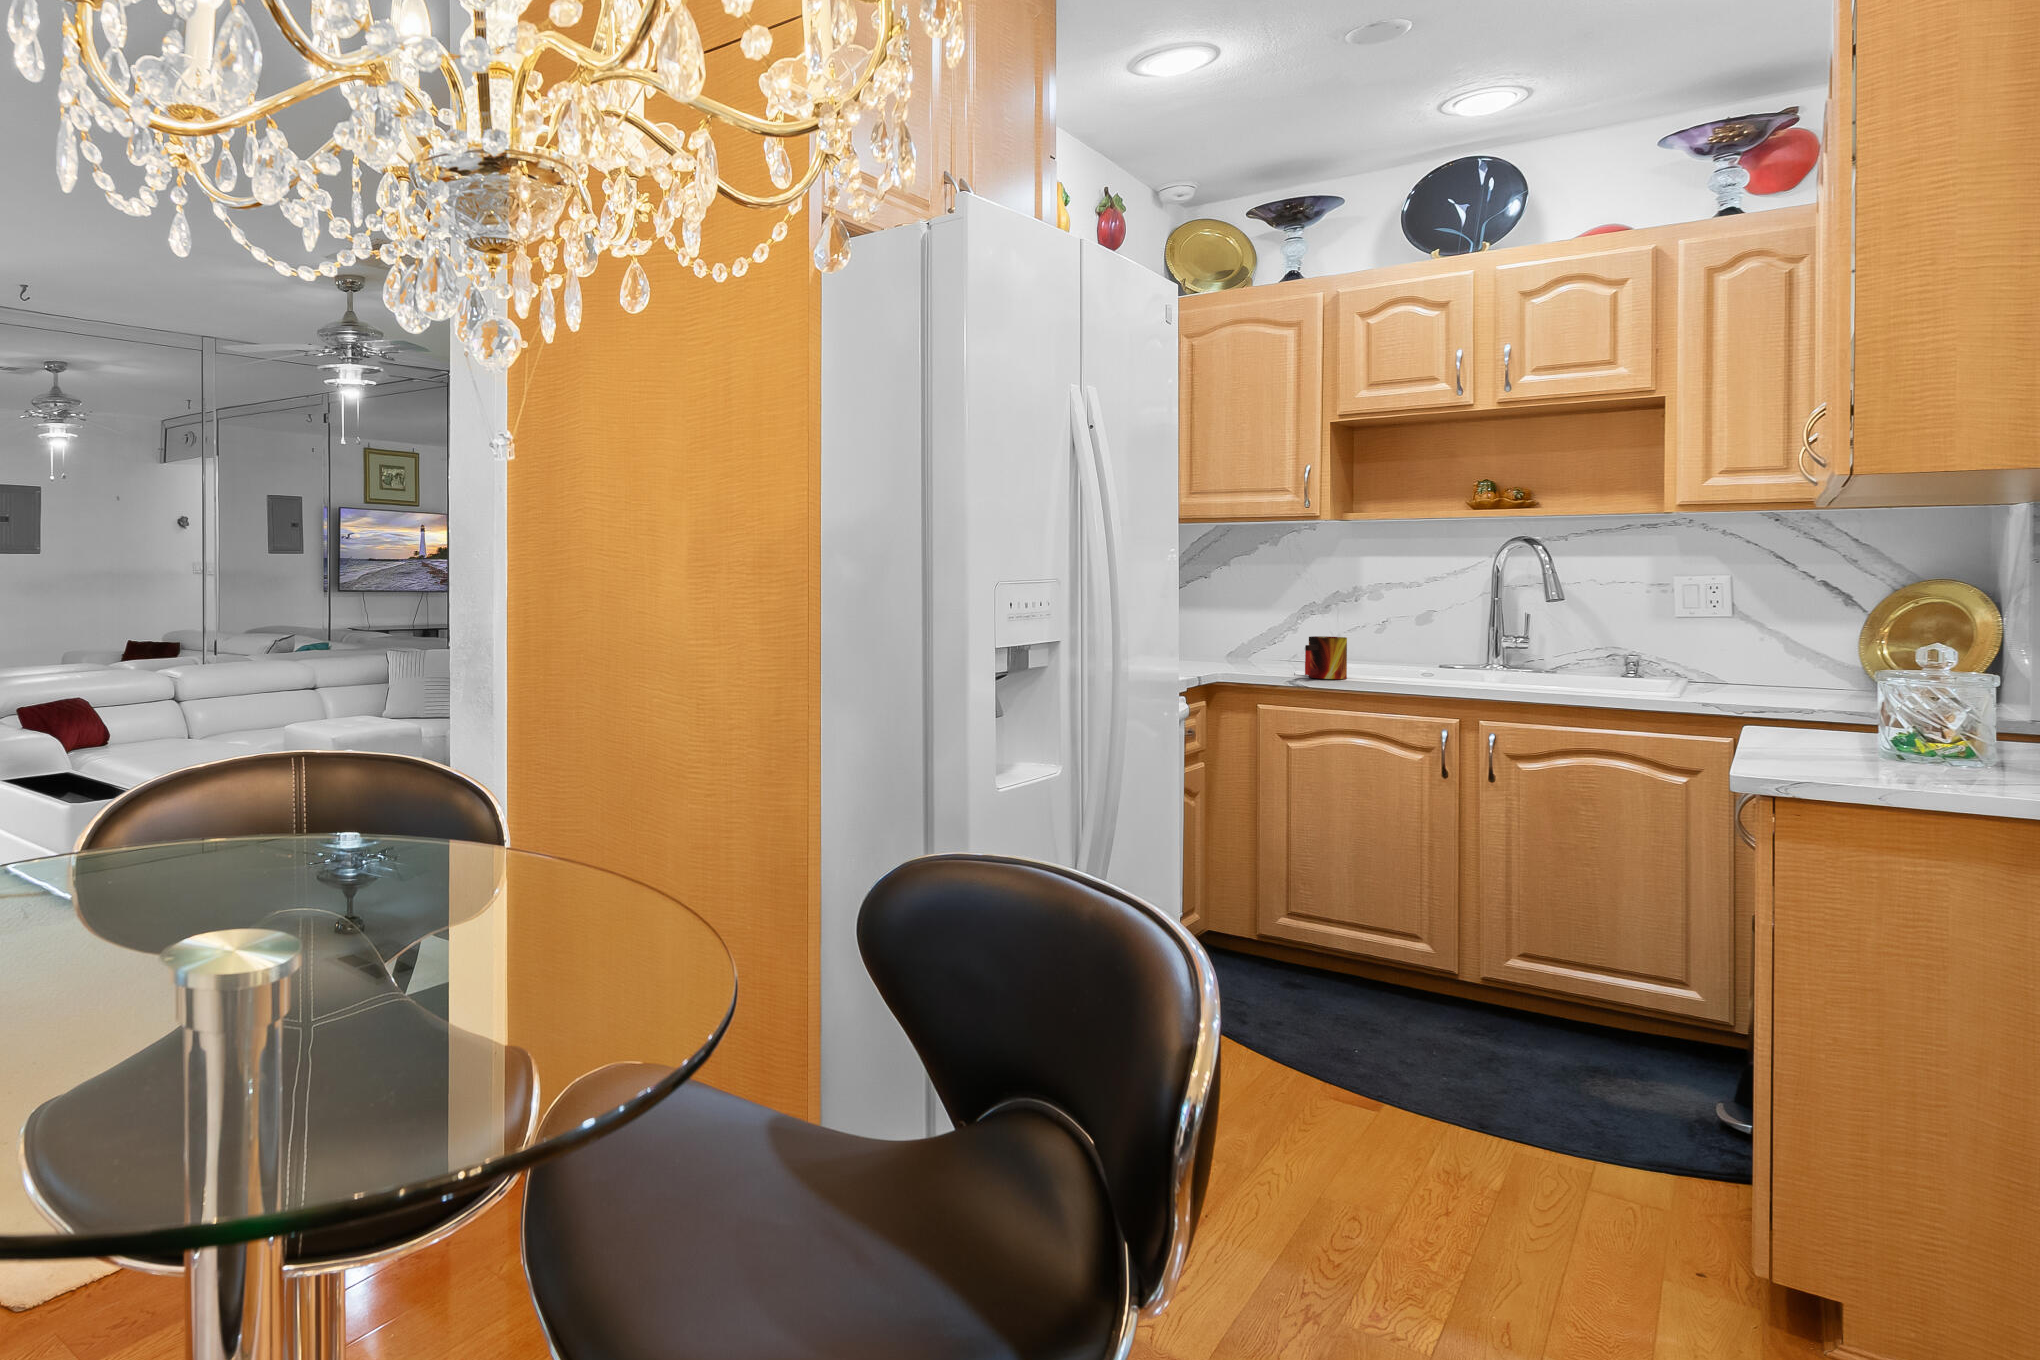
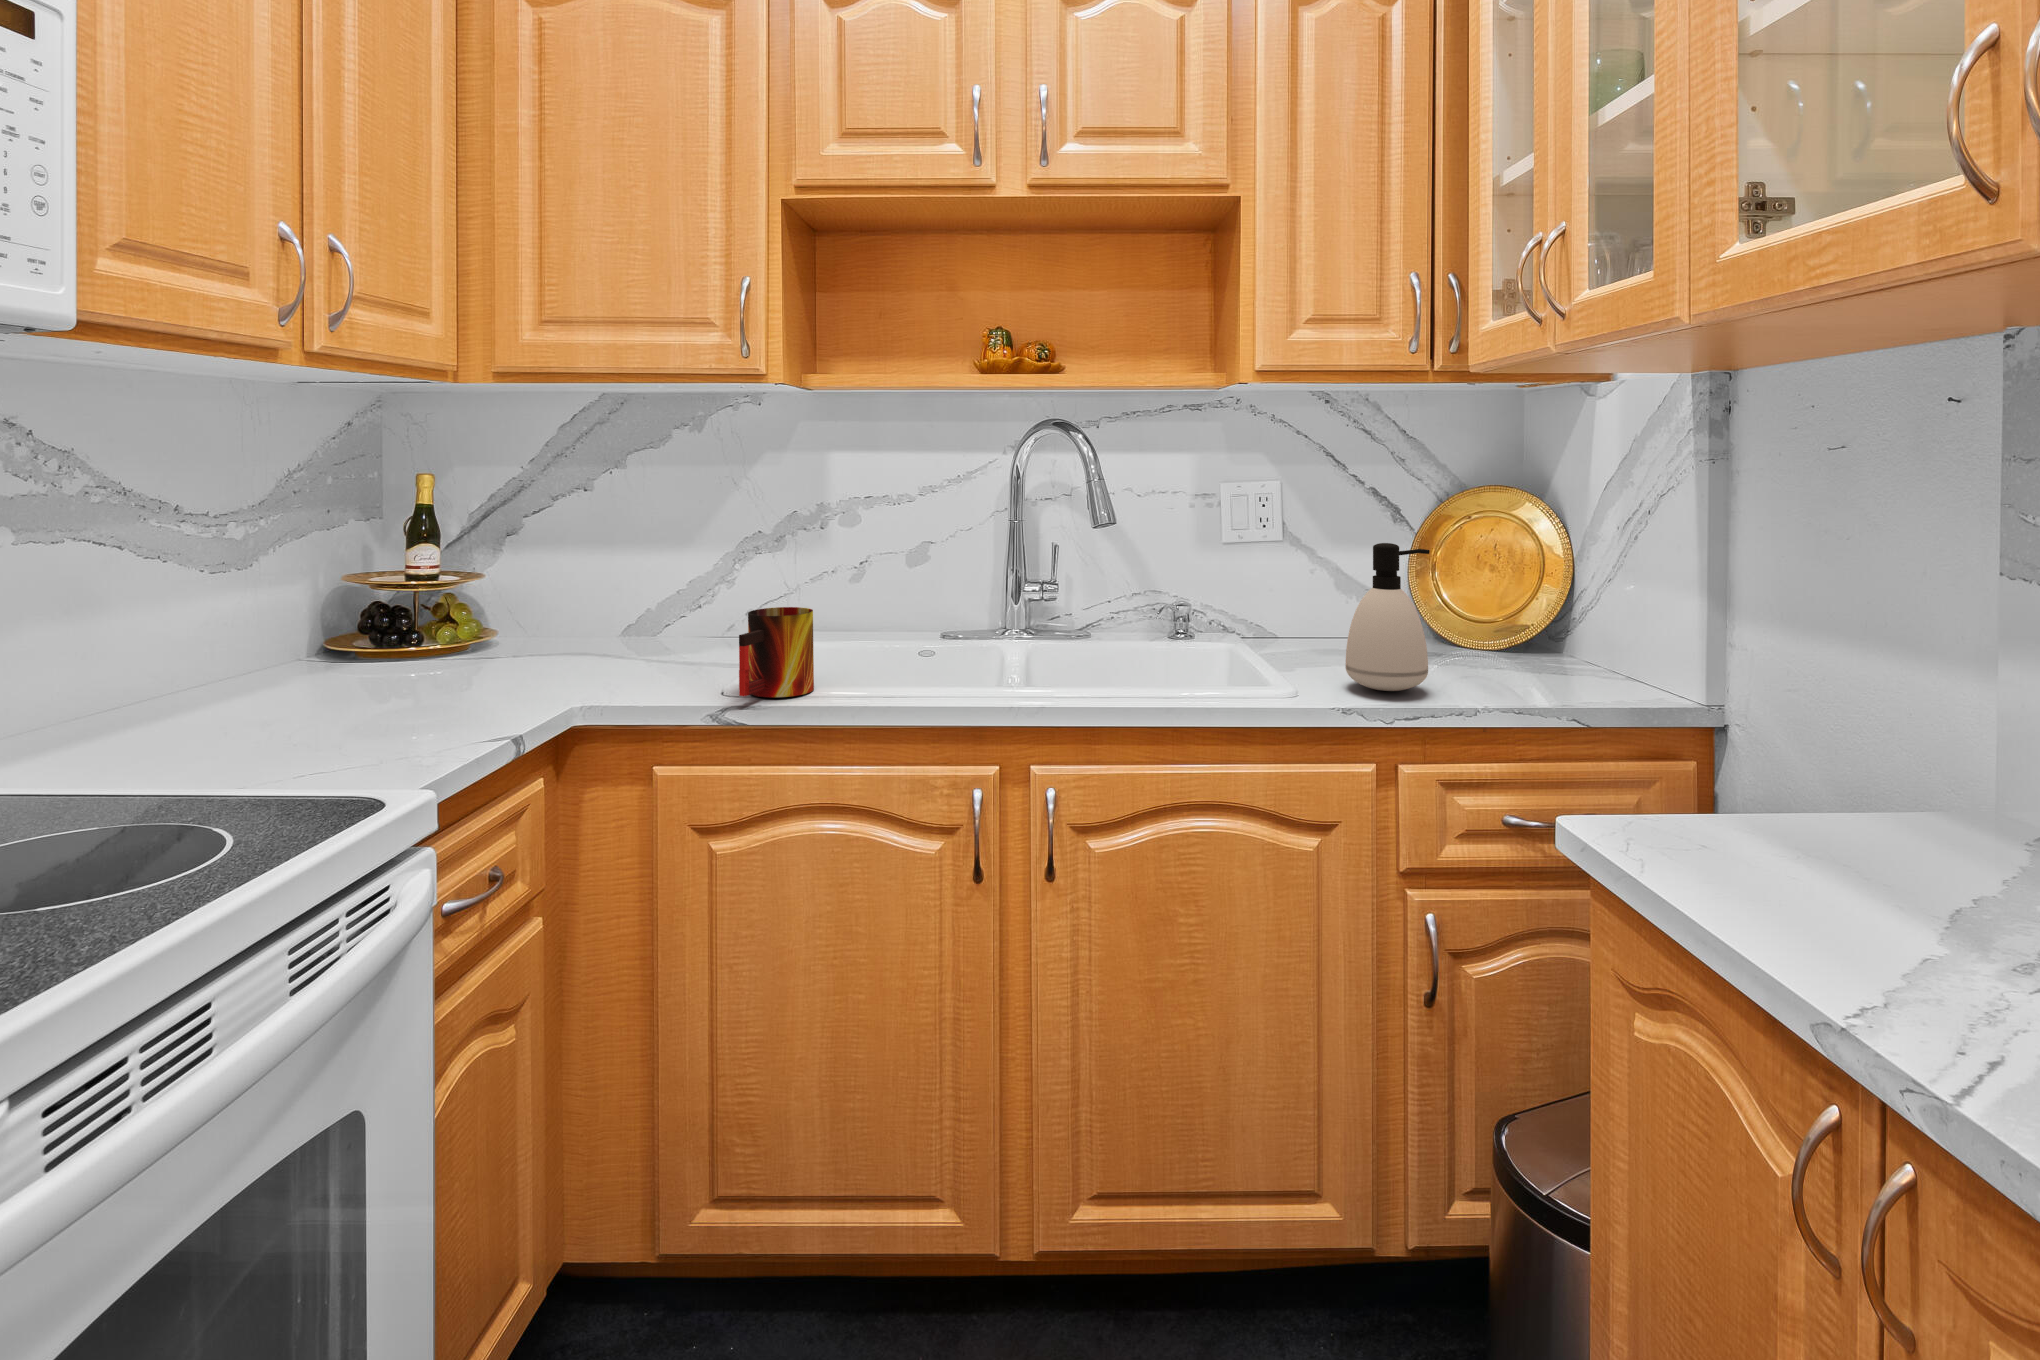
soap dispenser: none [1724,612,1794,701] -> present [1346,543,1430,691]

